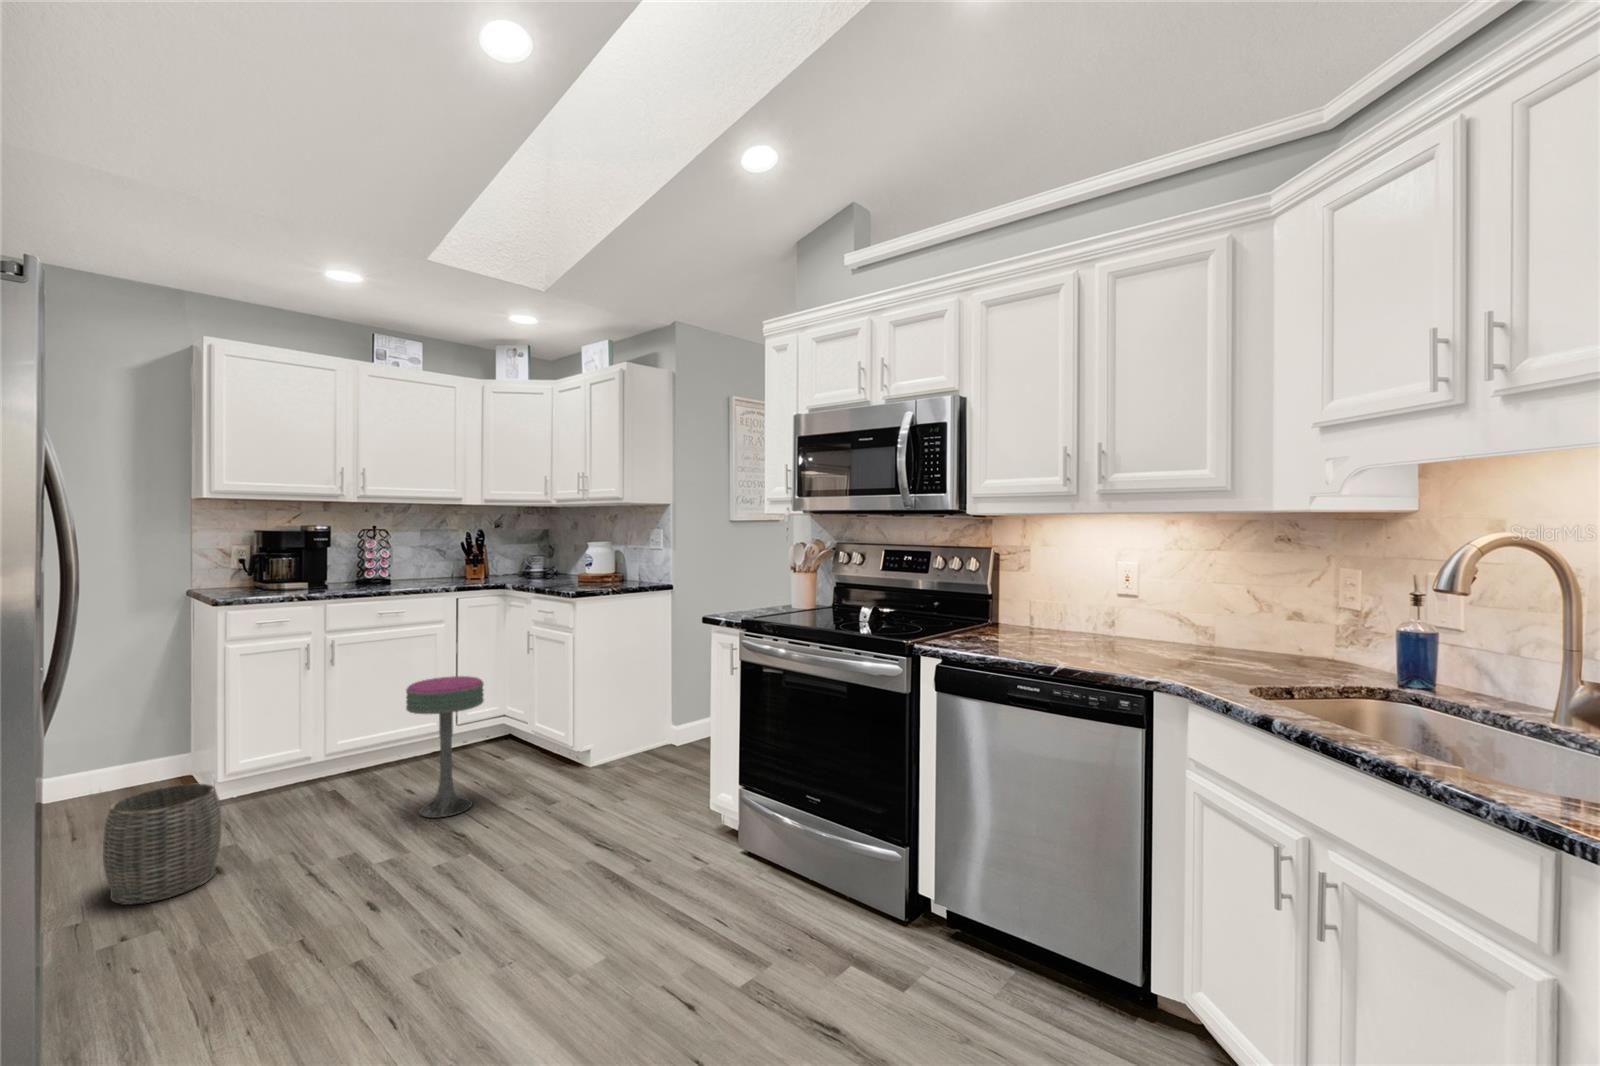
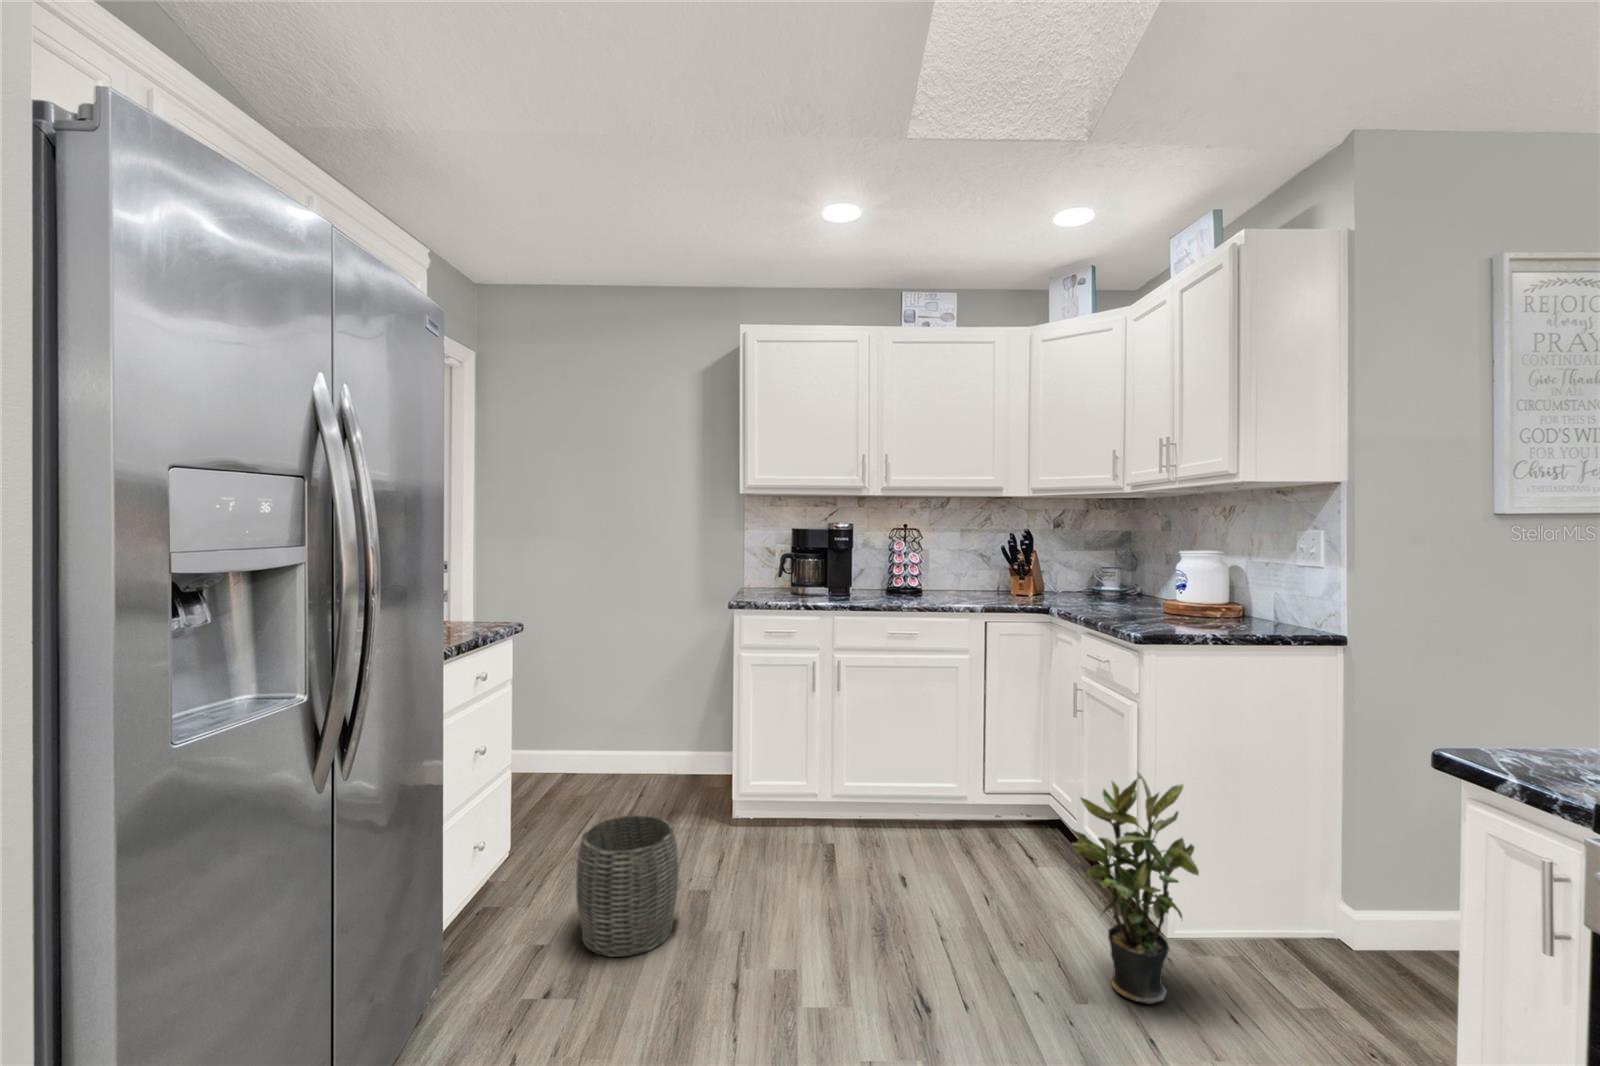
potted plant: none [541,668,609,794] -> present [1072,773,1199,1004]
bar stool: present [406,676,484,818] -> none [880,740,984,959]

